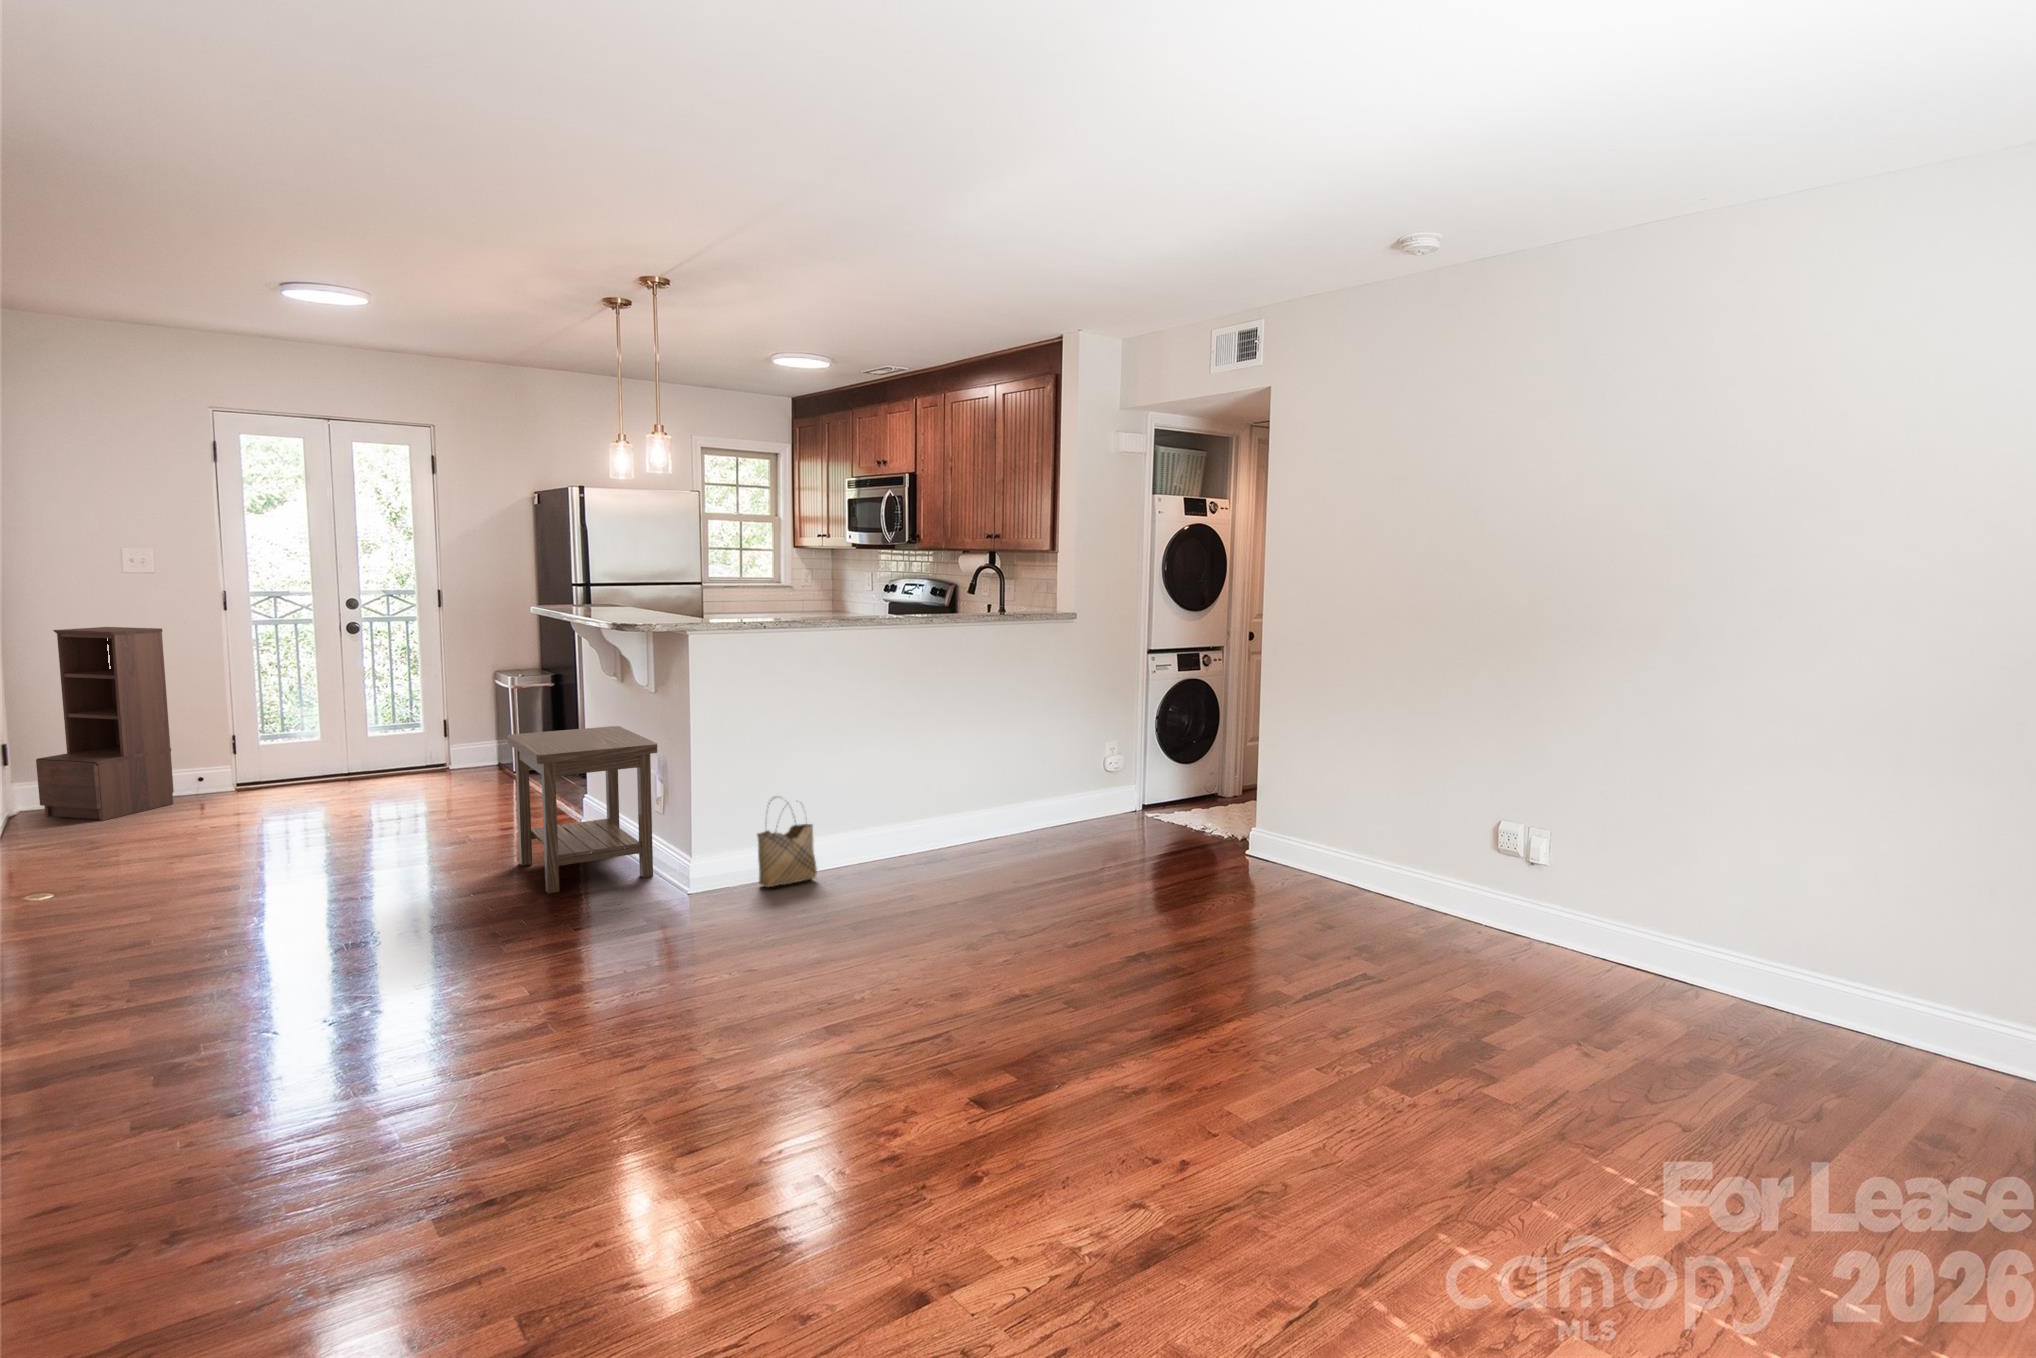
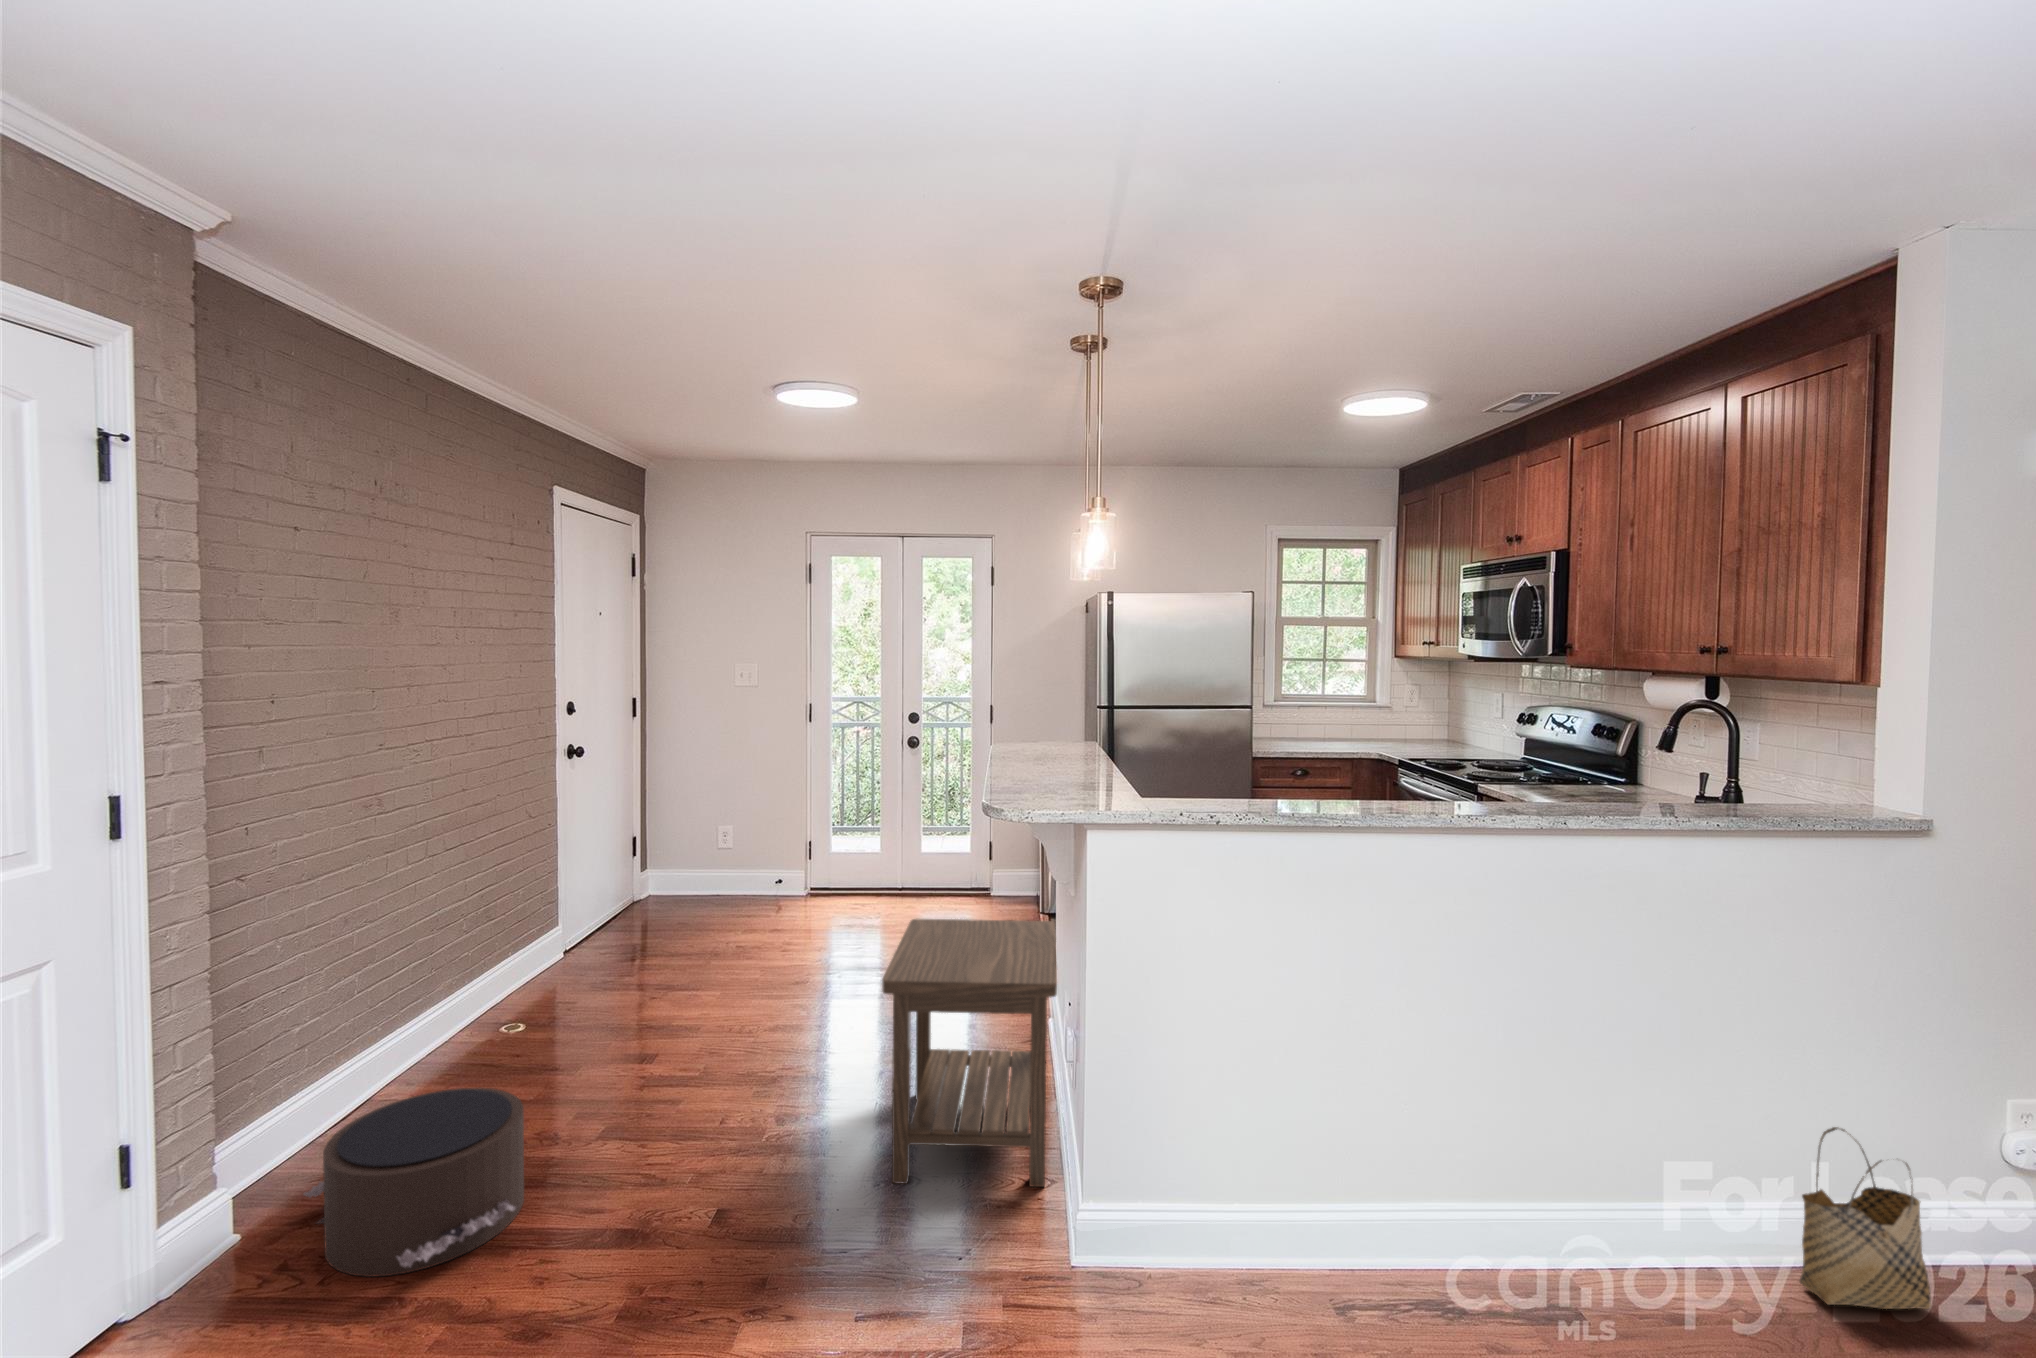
bookshelf: present [36,627,174,820] -> none [657,733,752,915]
woven basket: present [757,800,817,887] -> present [1799,1127,1931,1309]
pouf: none [52,881,283,1001] -> present [304,1087,524,1277]

